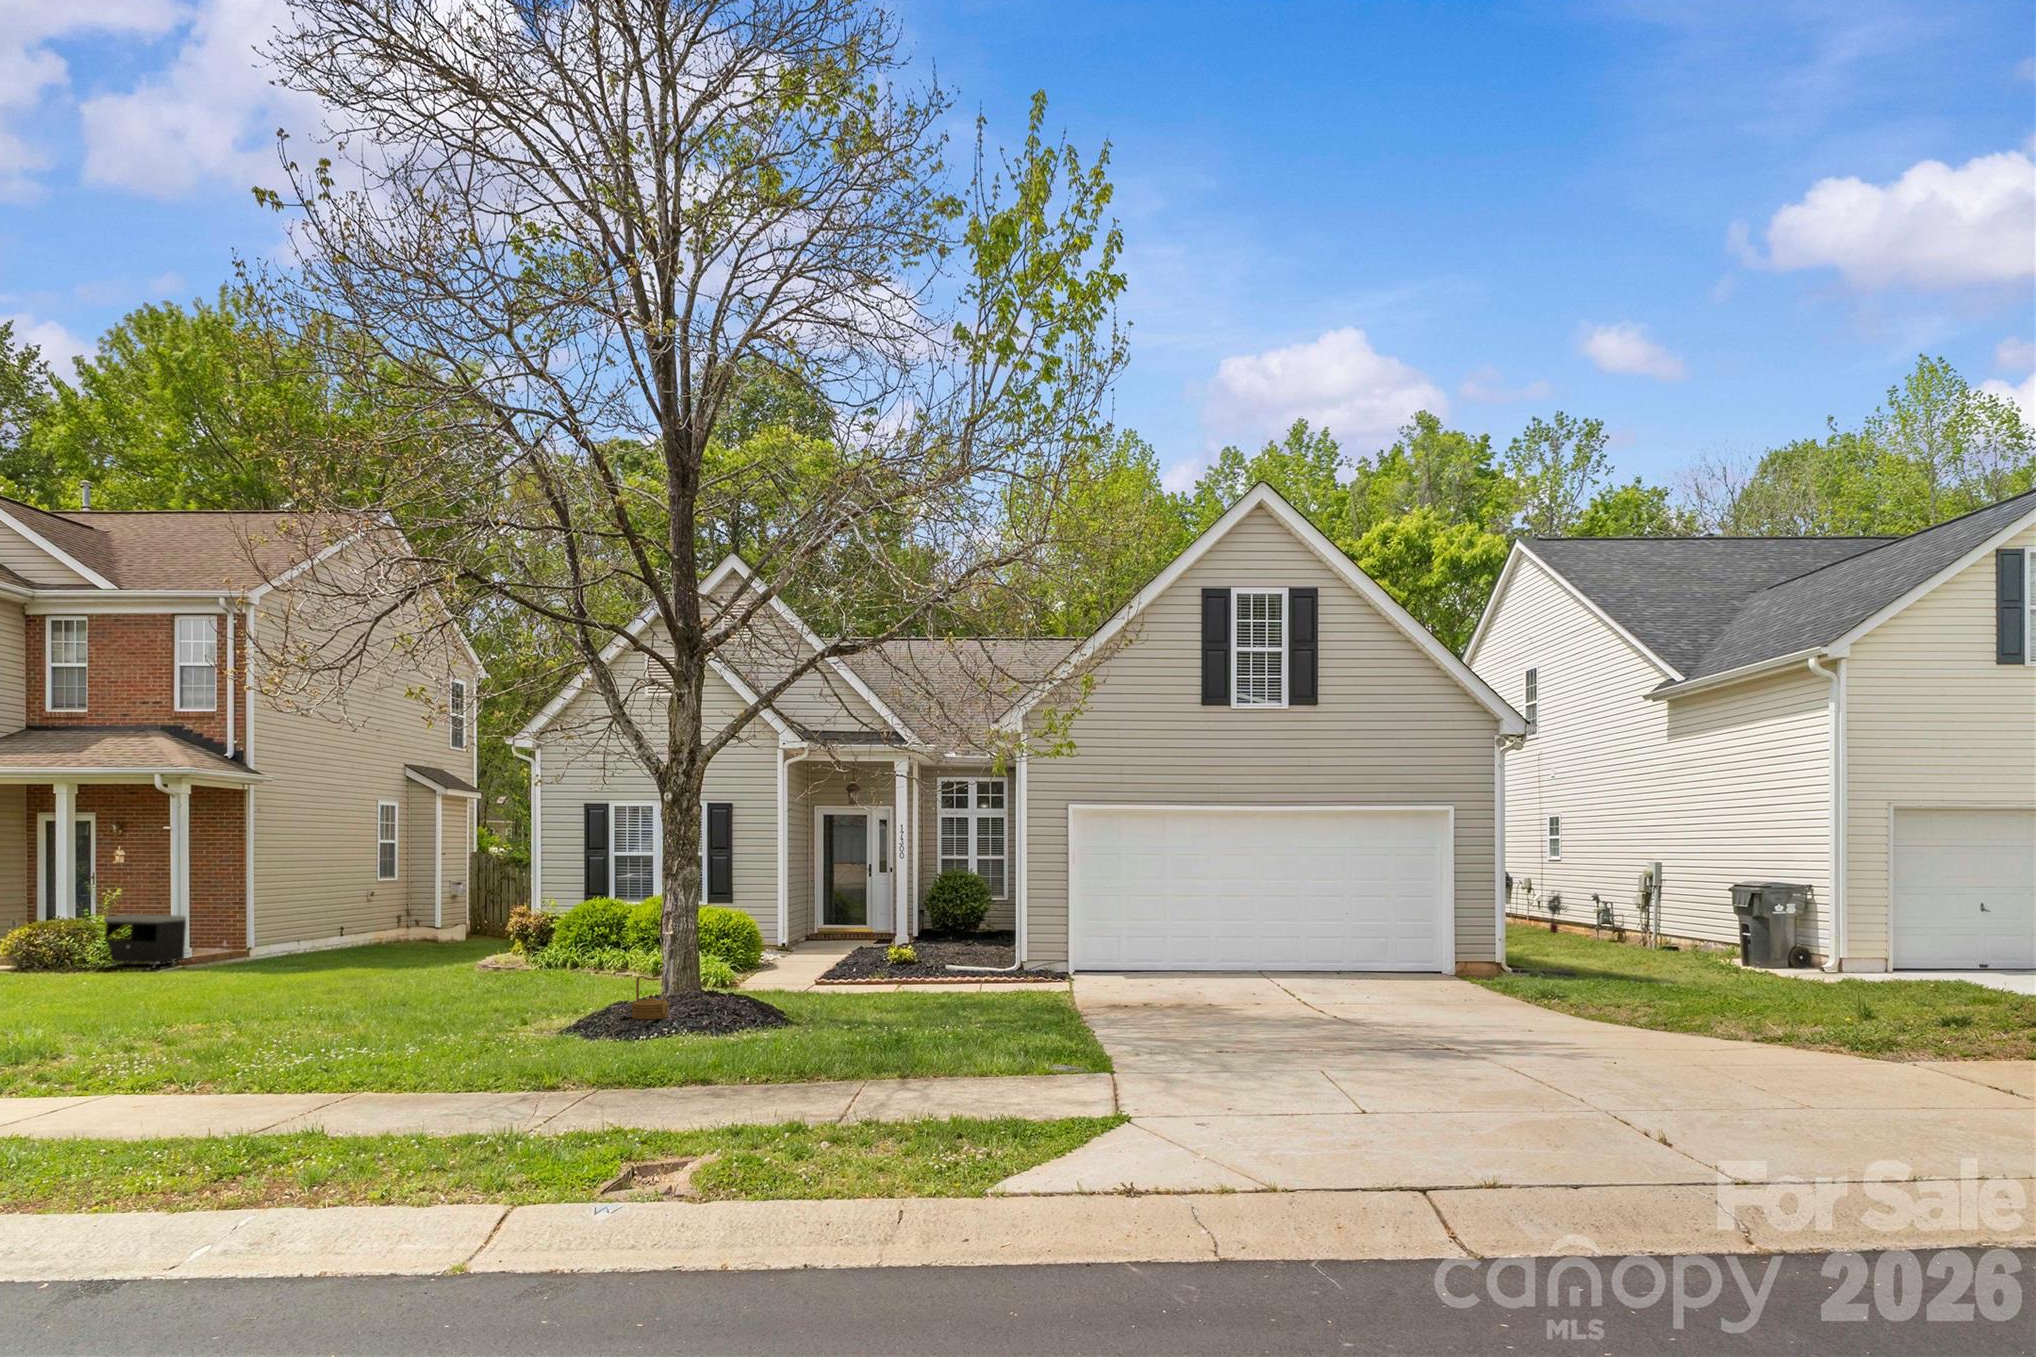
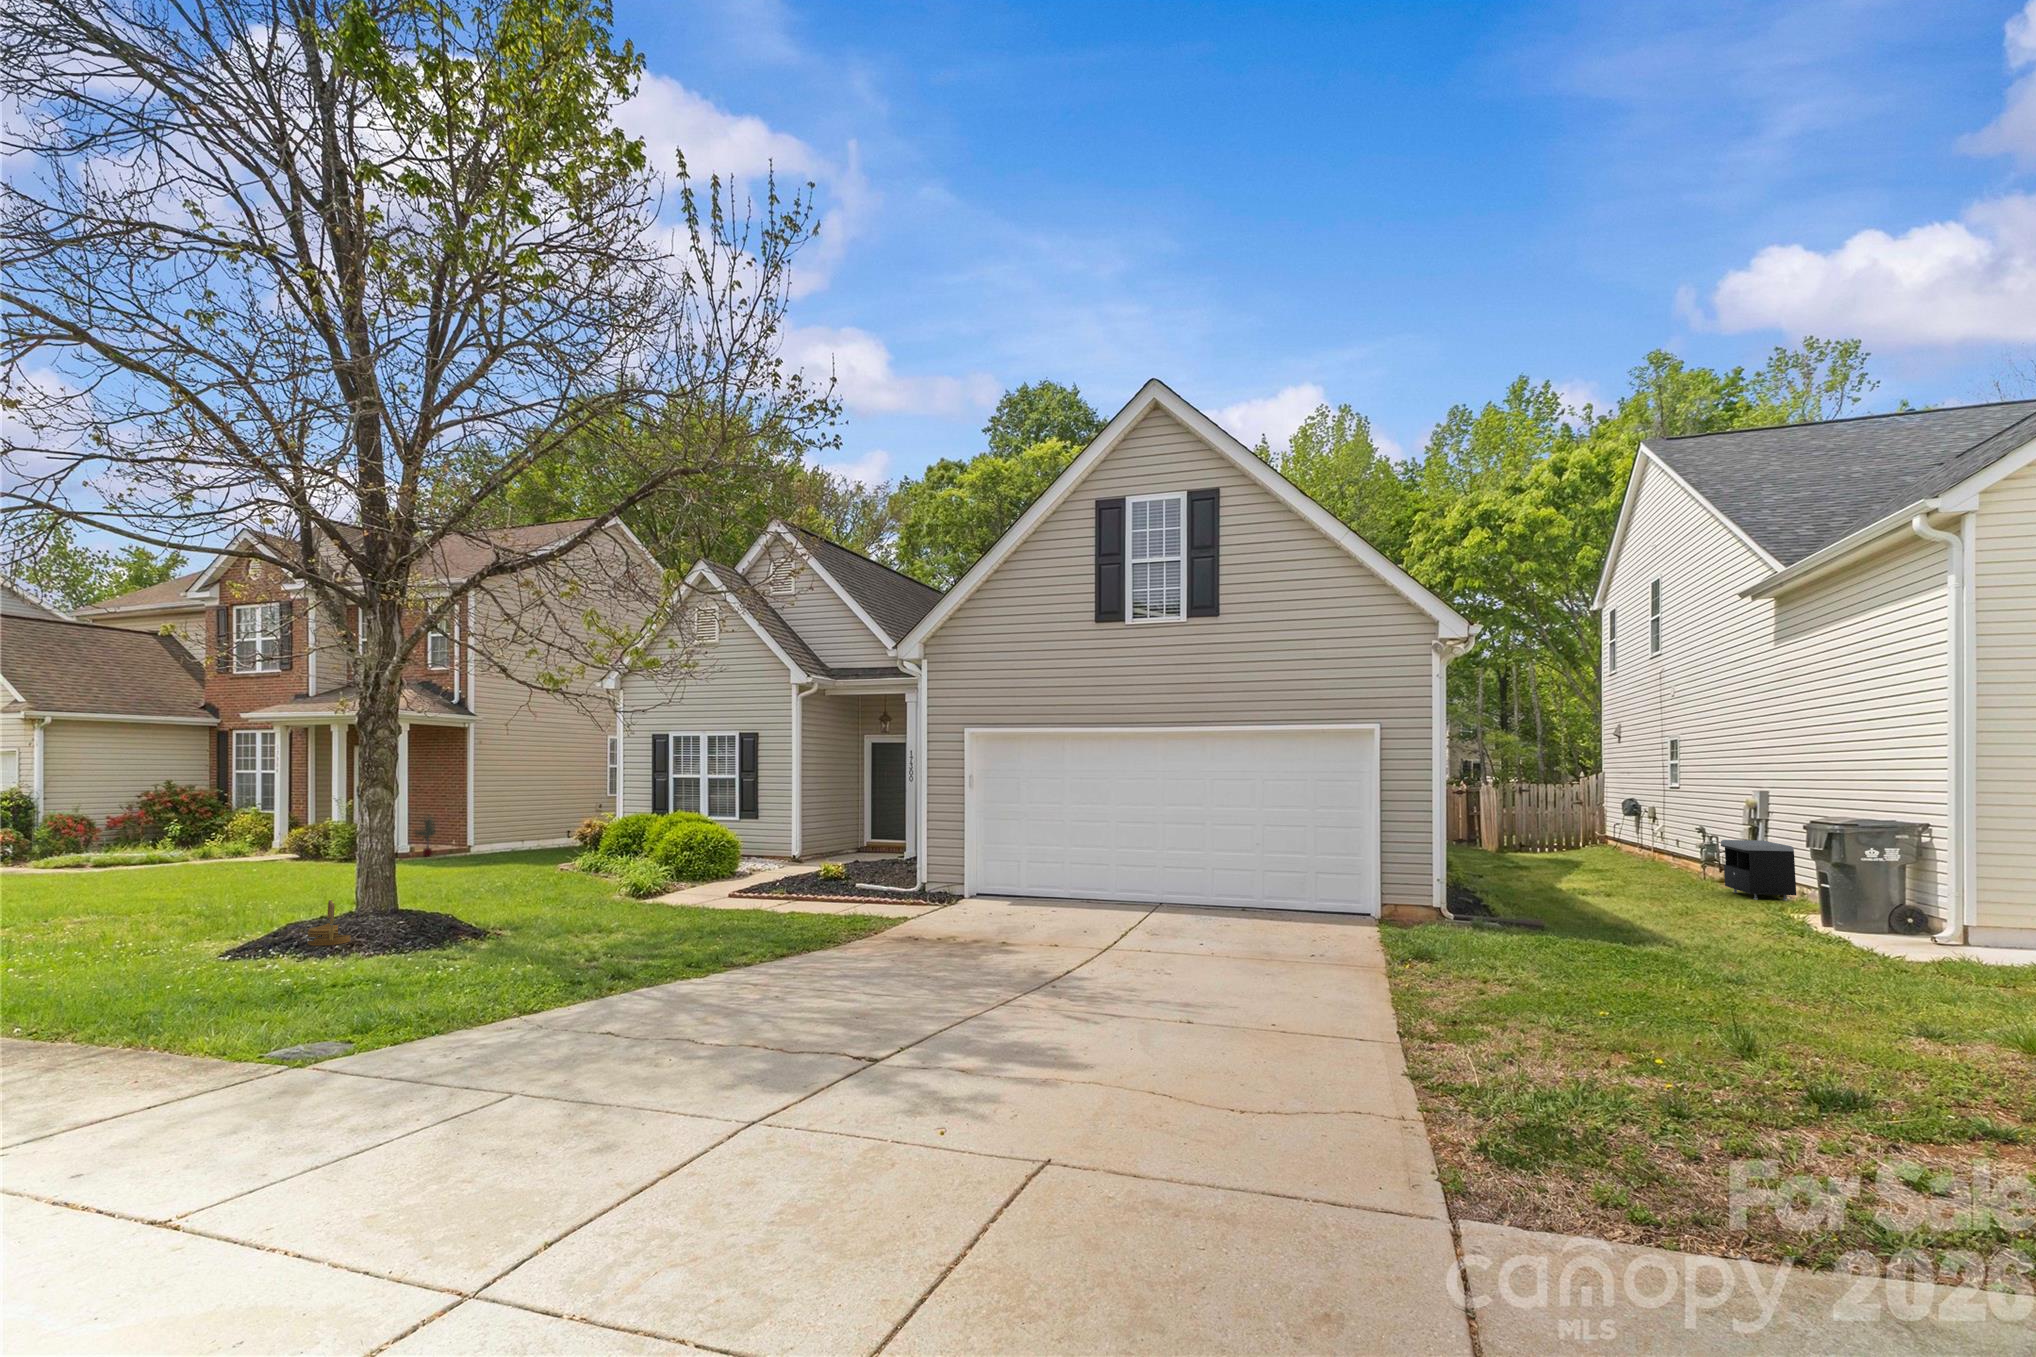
potted tree: present [1547,891,1567,932] -> present [414,816,436,857]
storage bench: present [104,915,186,967] -> present [1721,840,1796,900]

